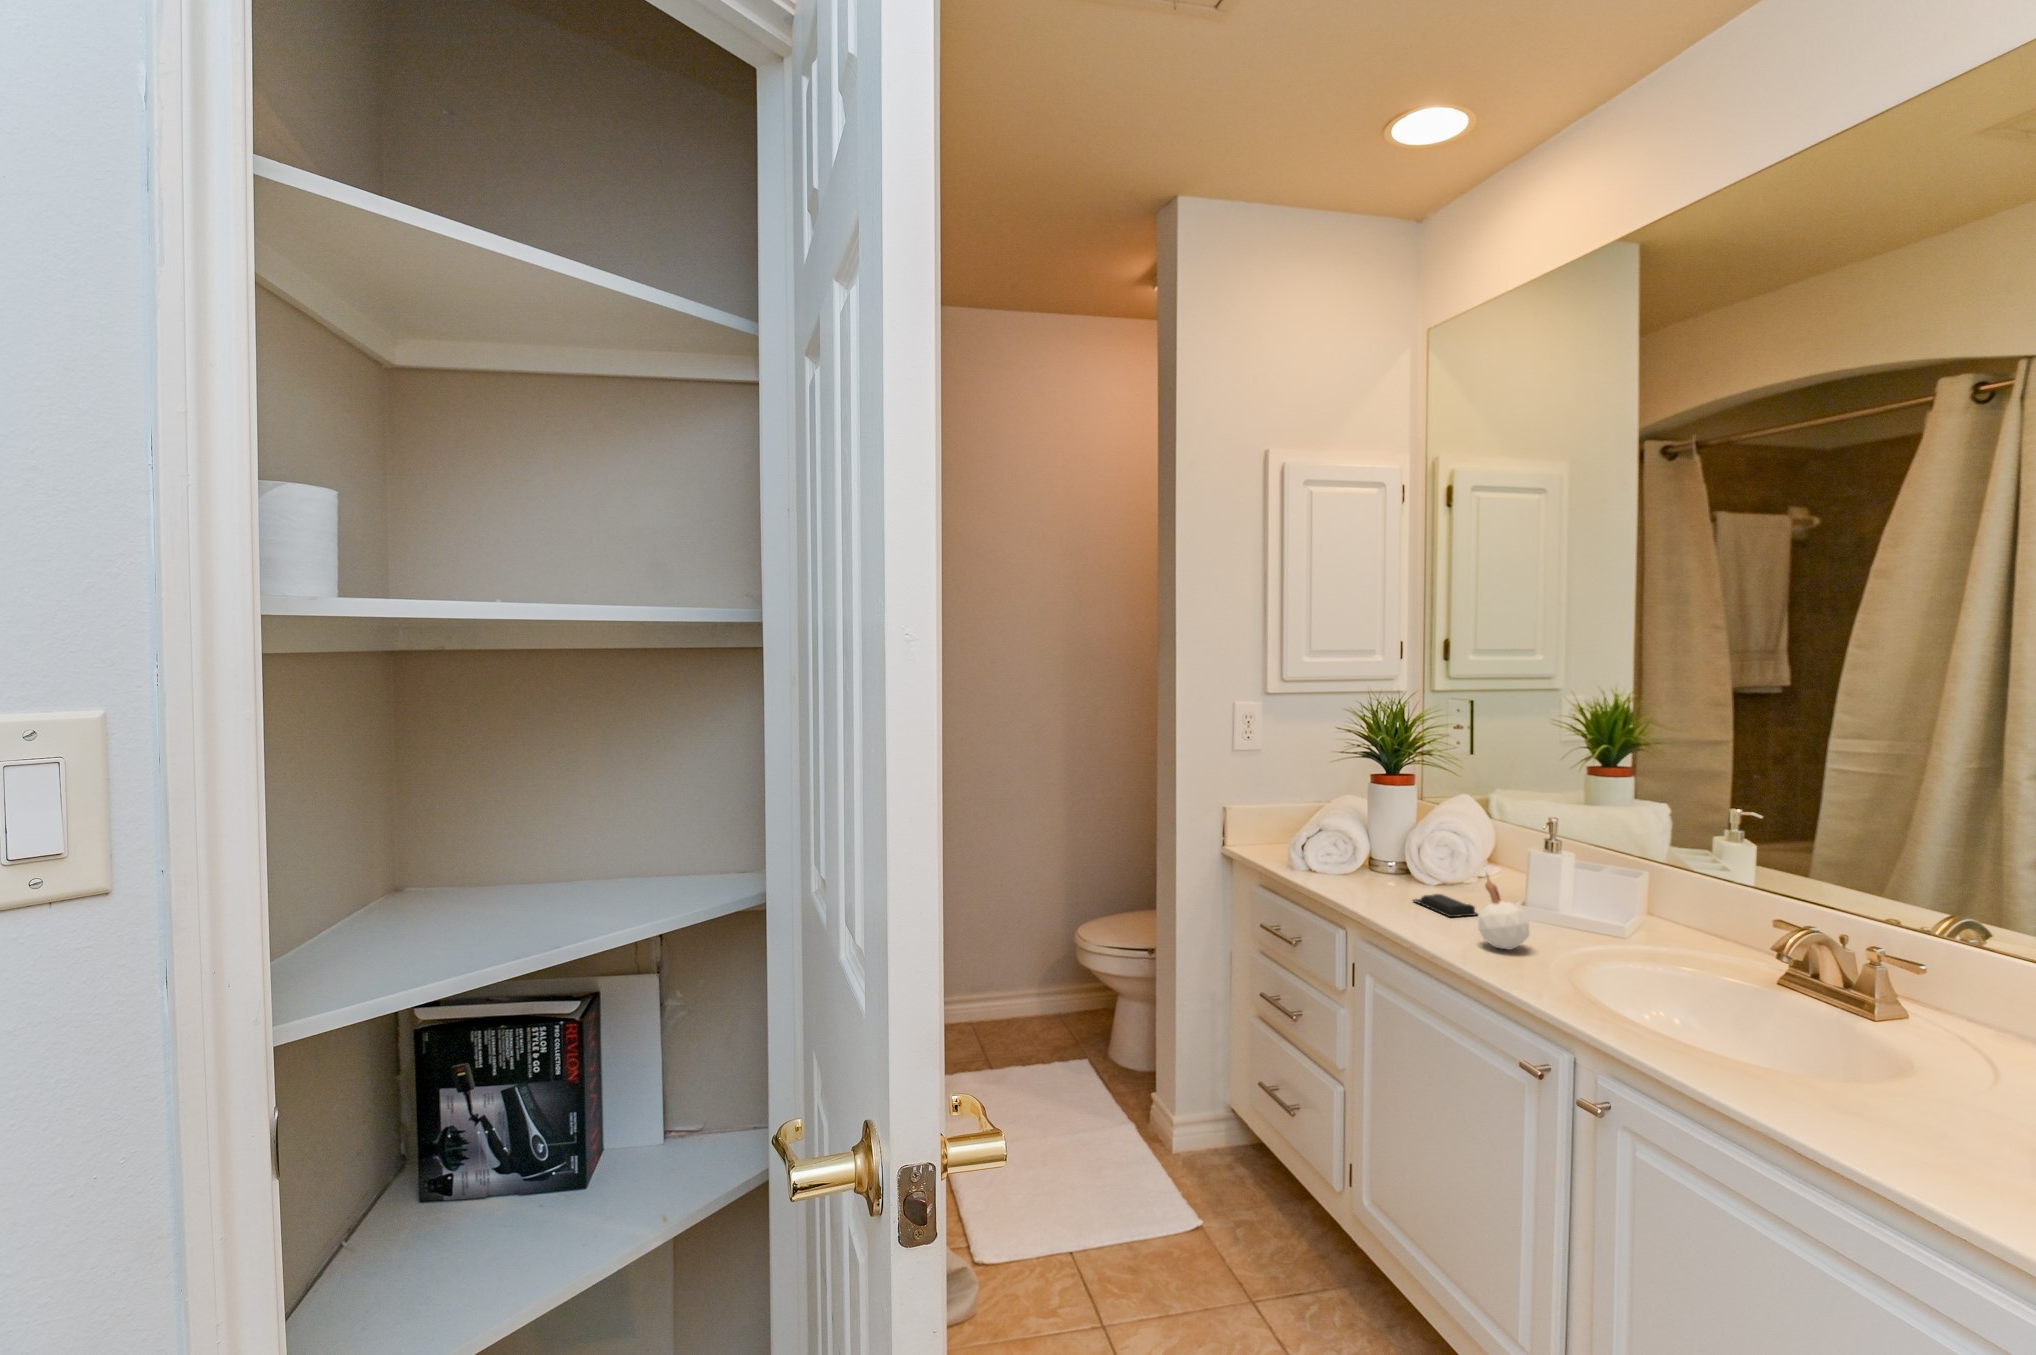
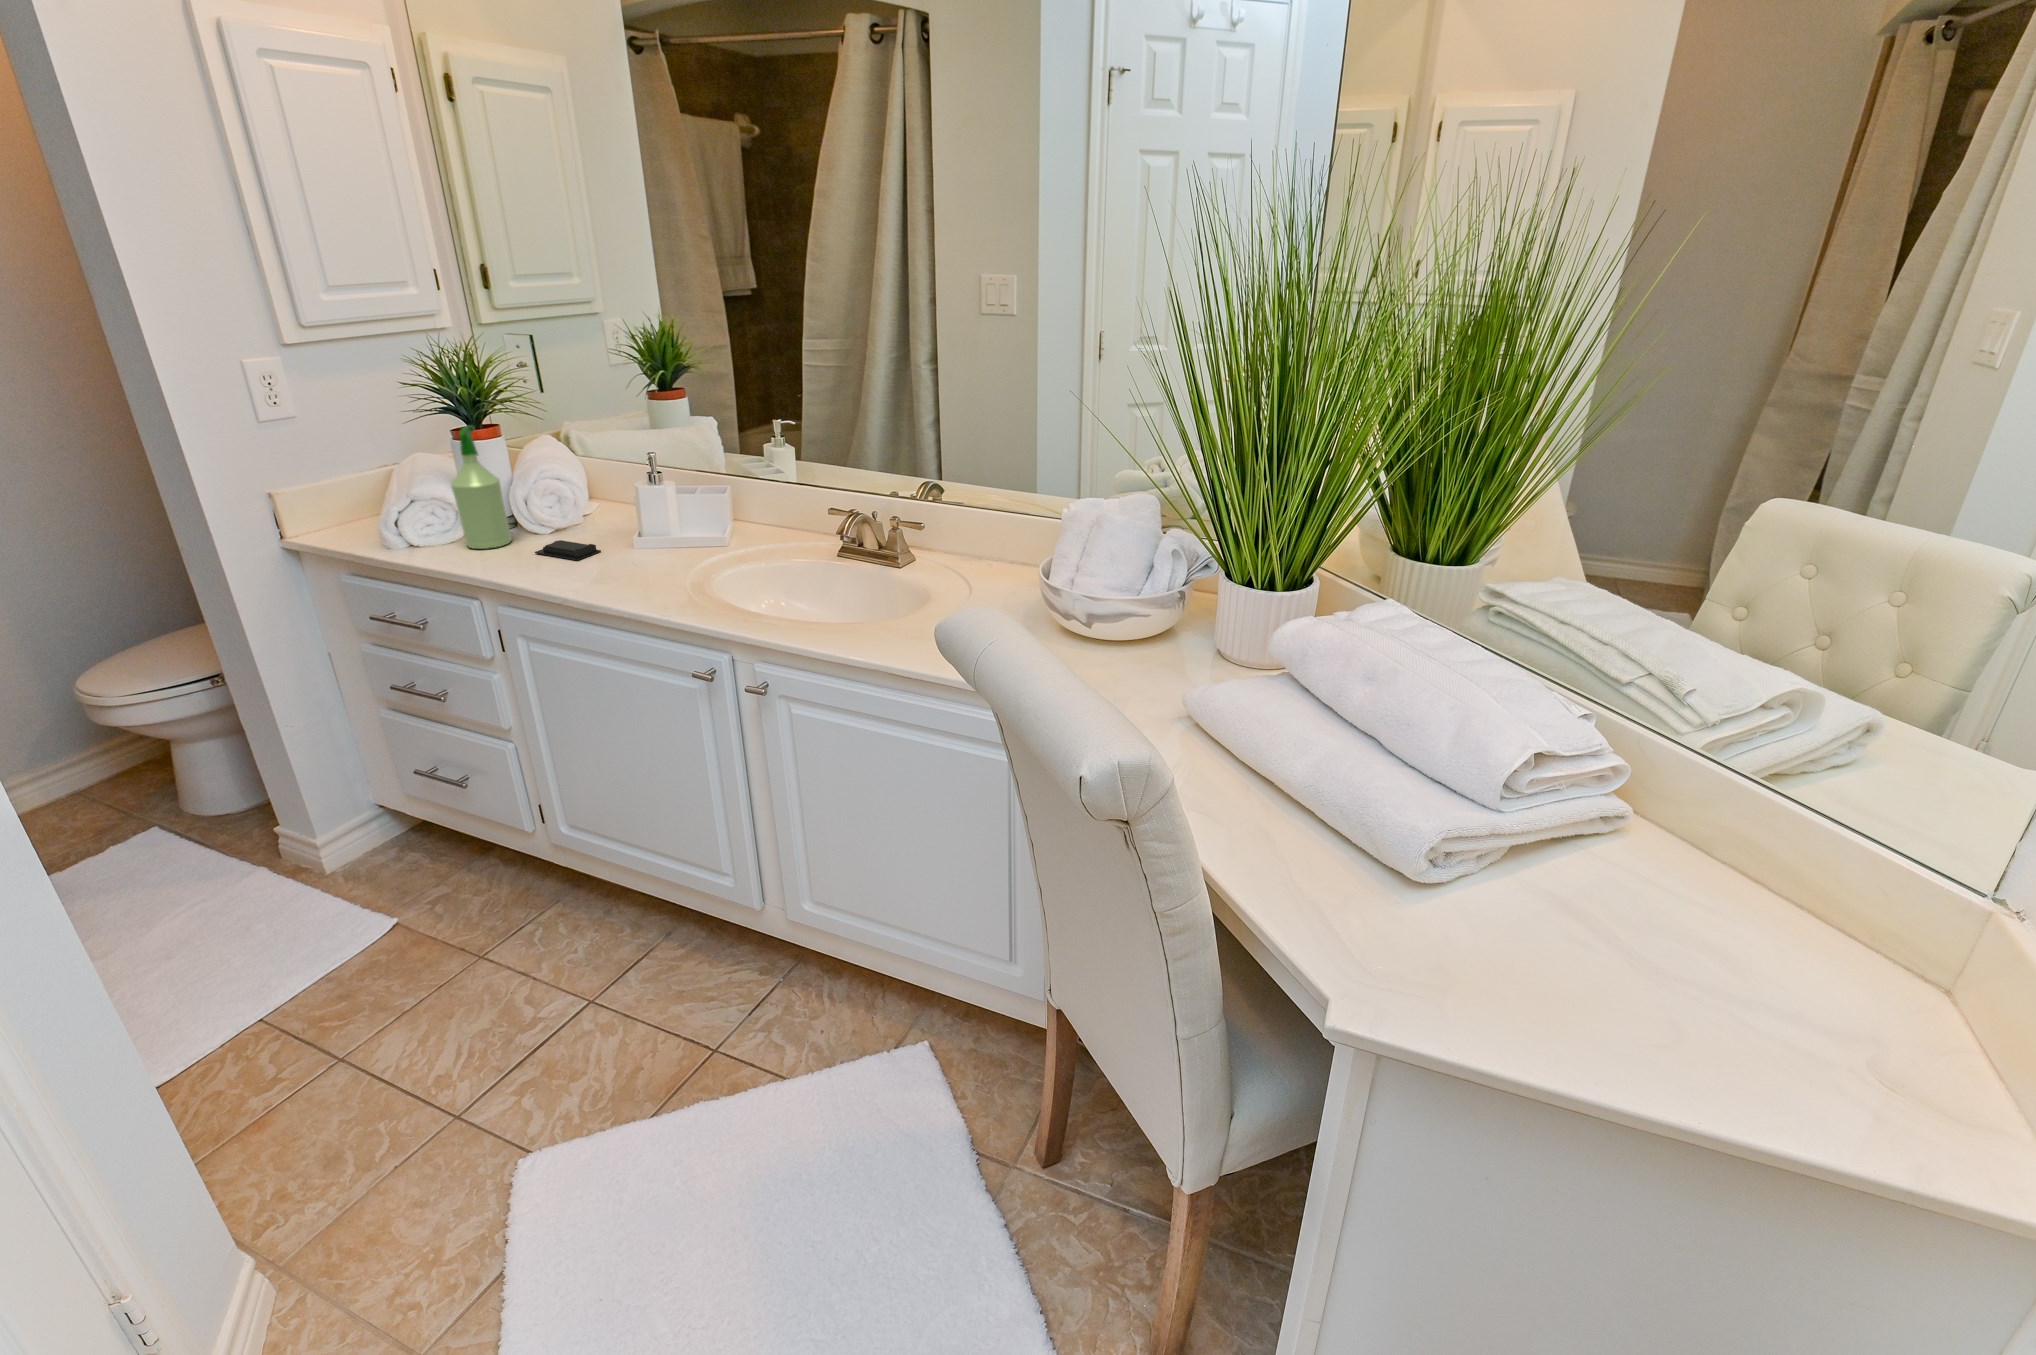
spray bottle: none [1355,771,1400,888] -> present [451,425,512,549]
candle: present [1478,867,1530,950] -> none [604,507,654,578]

